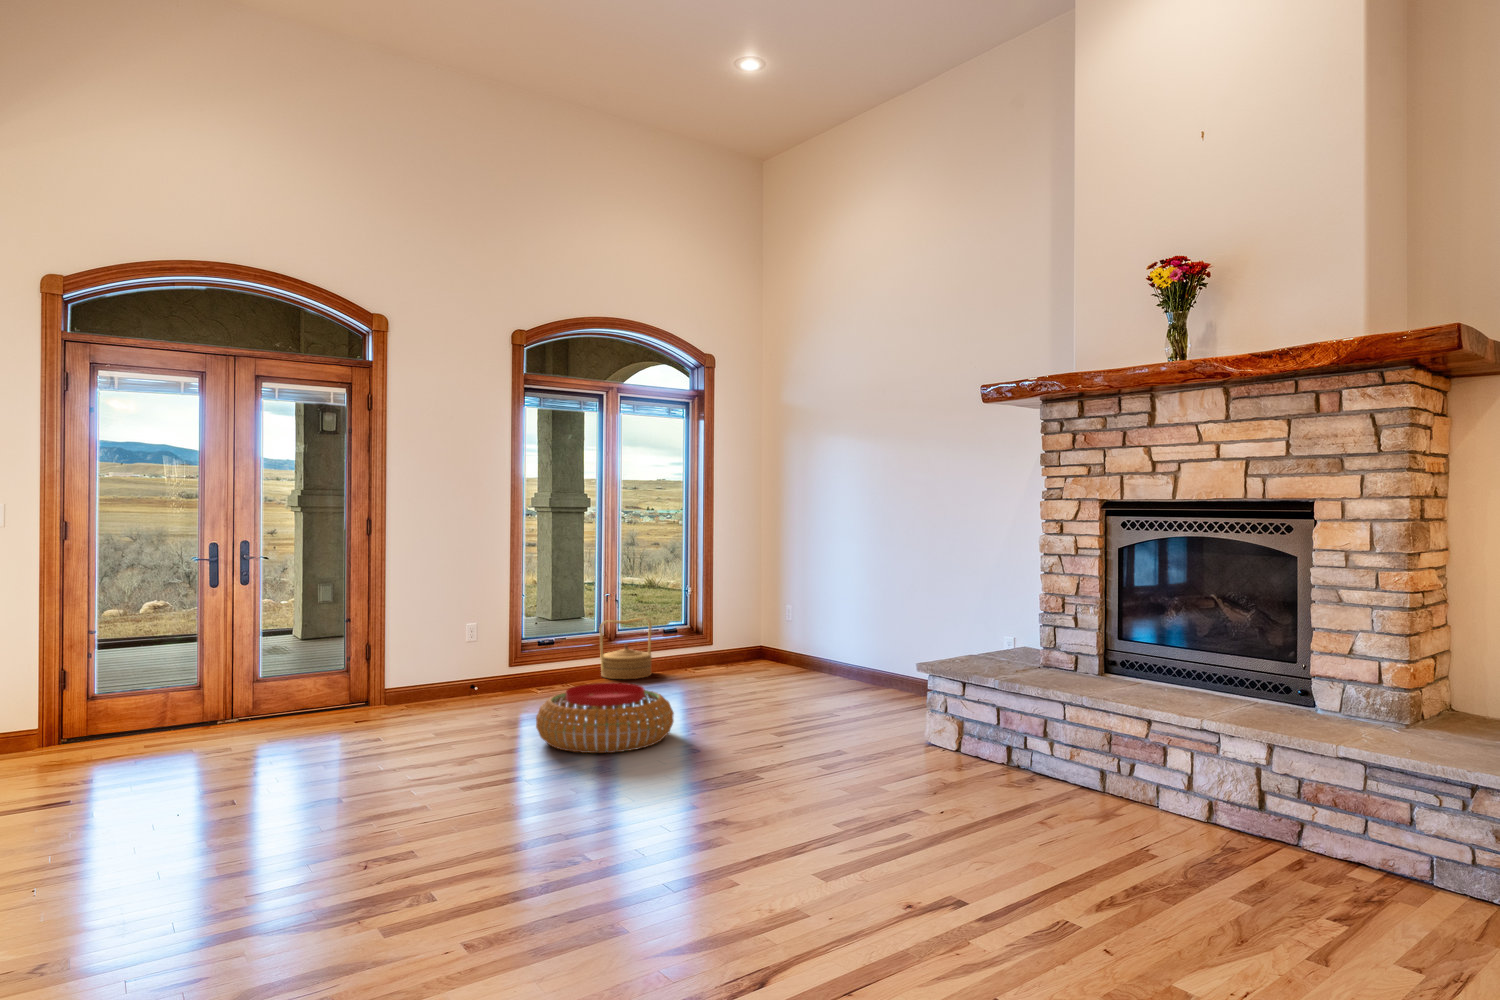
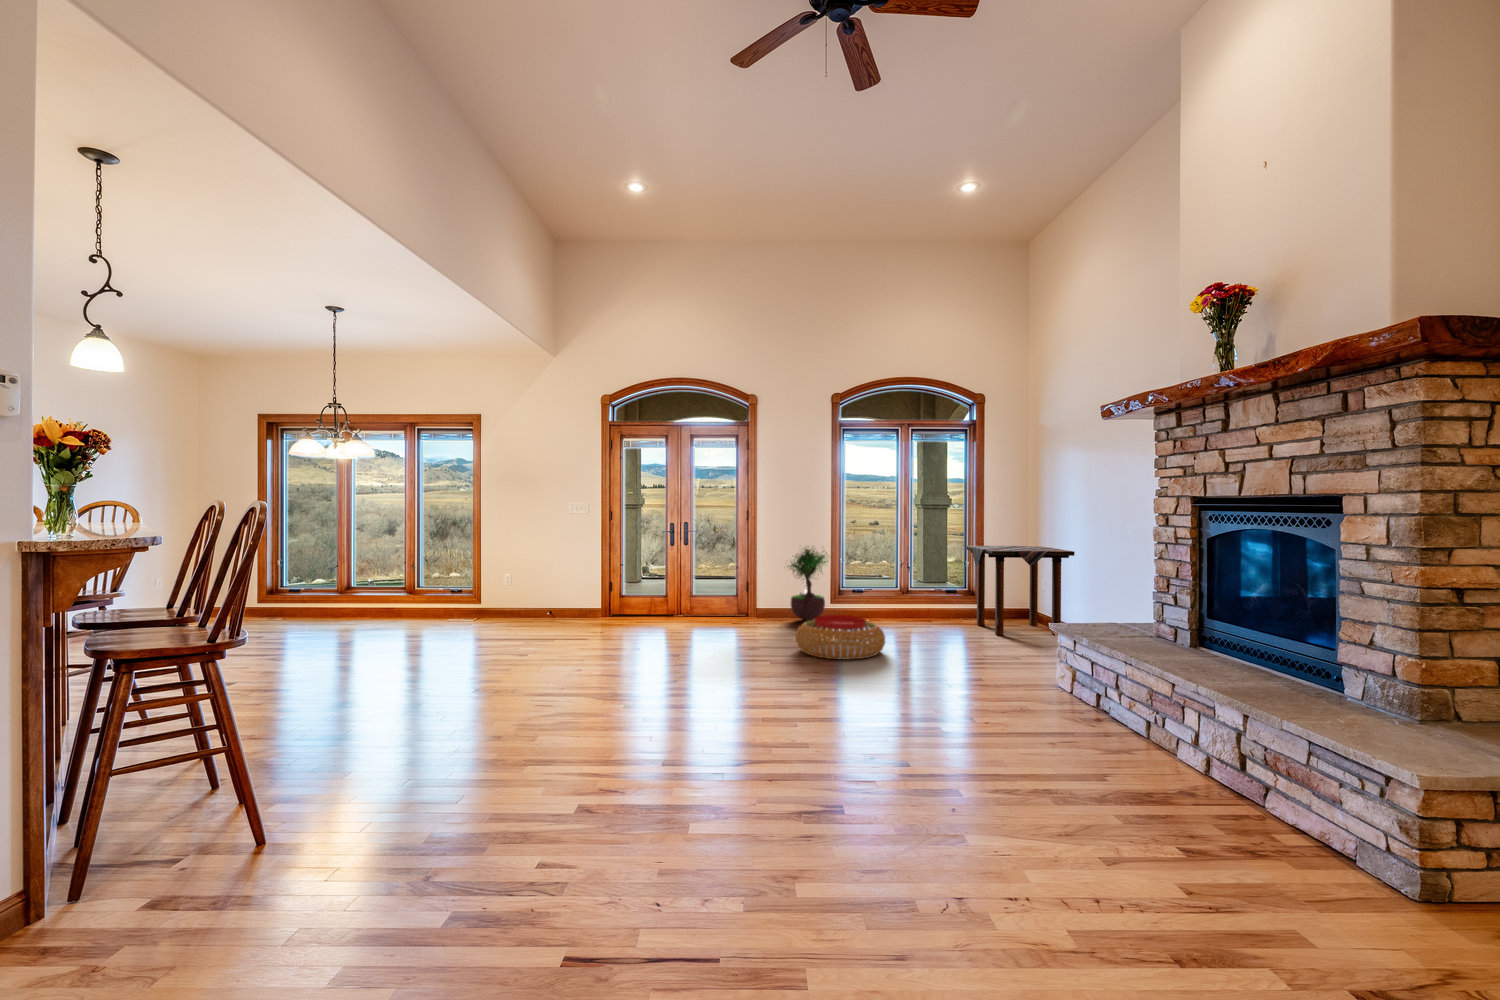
side table: none [705,563,849,687] -> present [967,546,1075,636]
potted tree: none [450,571,524,697] -> present [788,546,827,621]
woven basket: present [599,618,652,679] -> none [892,579,932,621]

